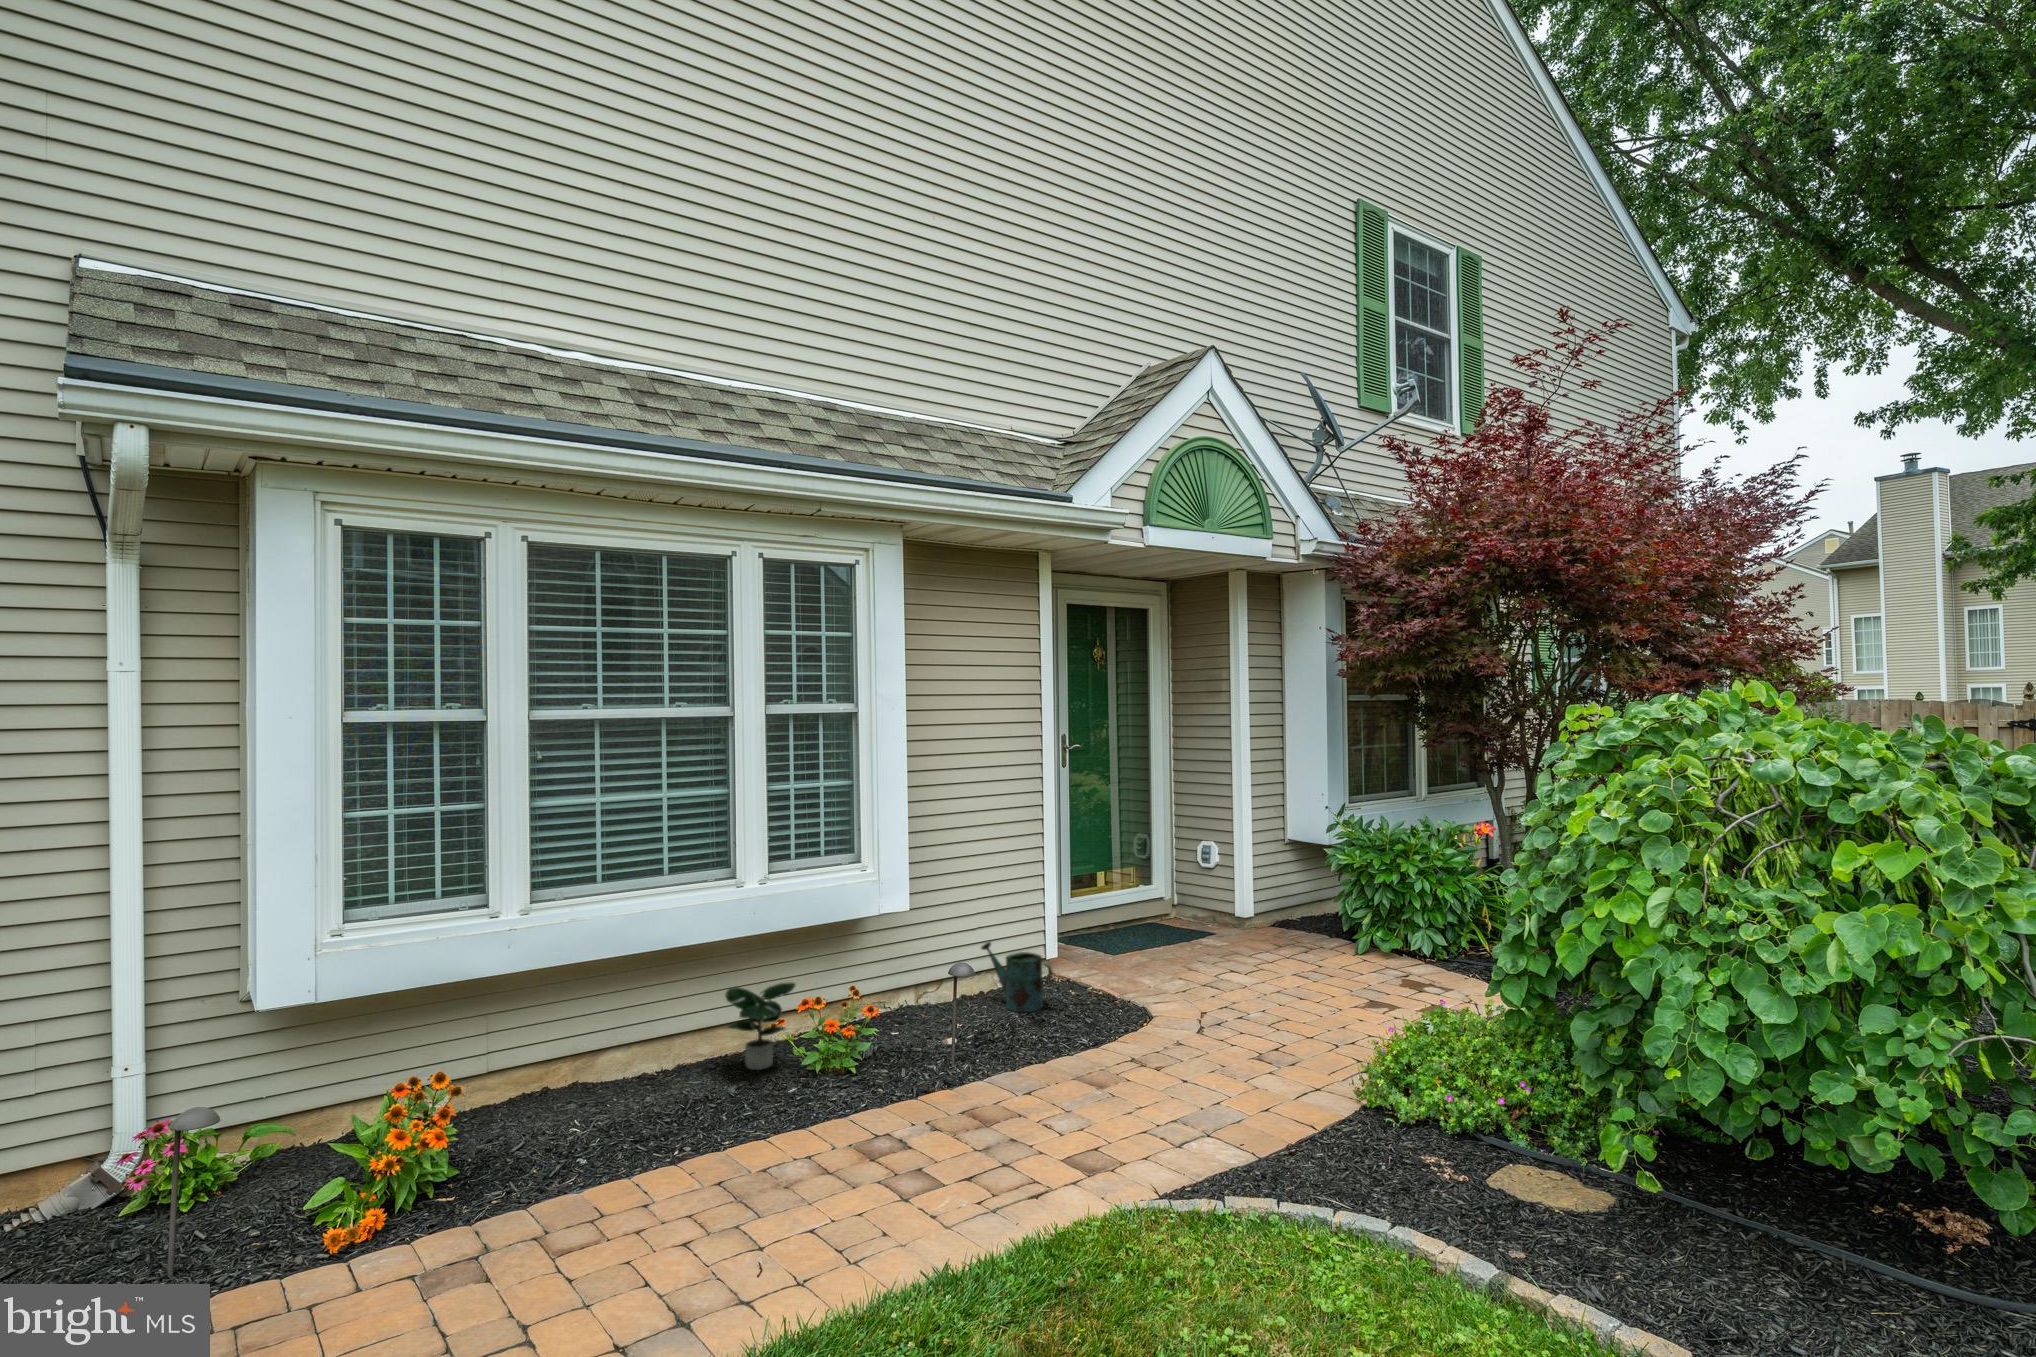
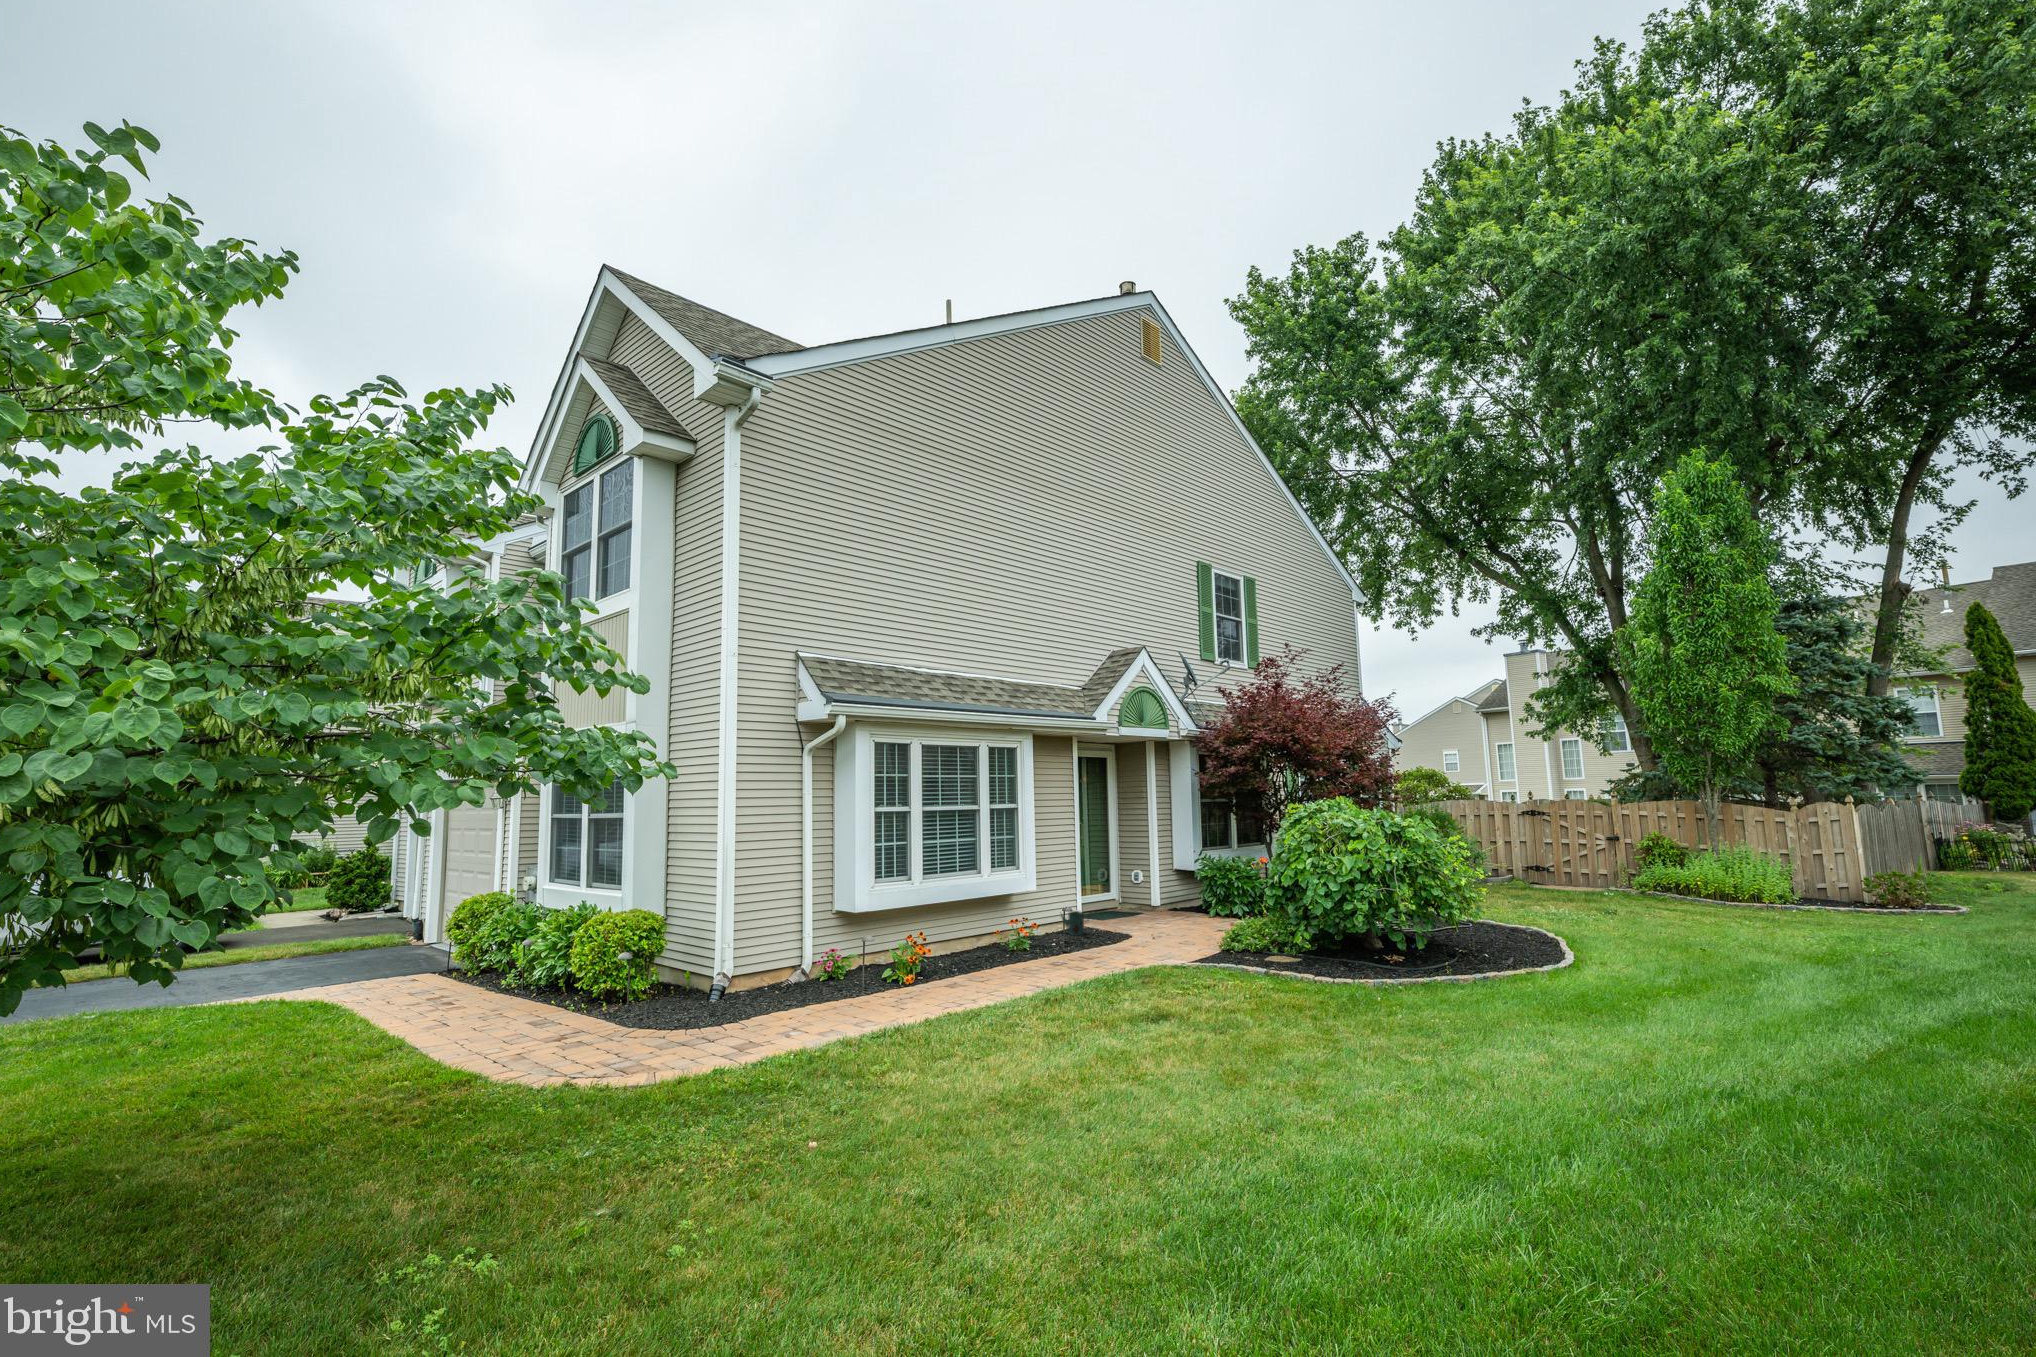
potted plant: present [725,982,796,1070] -> none [973,917,1000,950]

